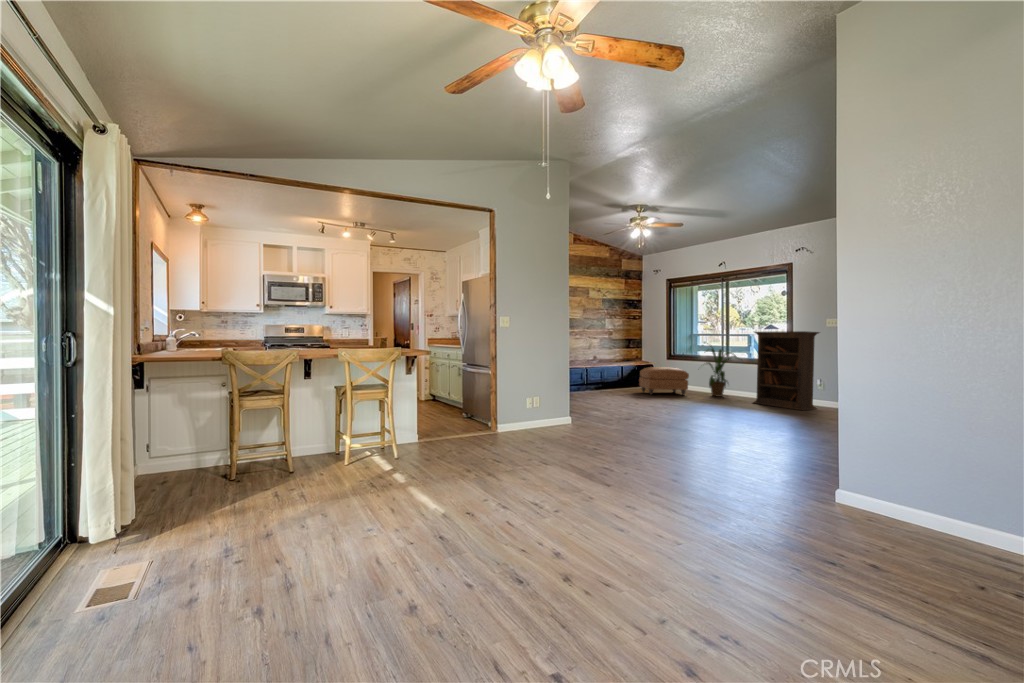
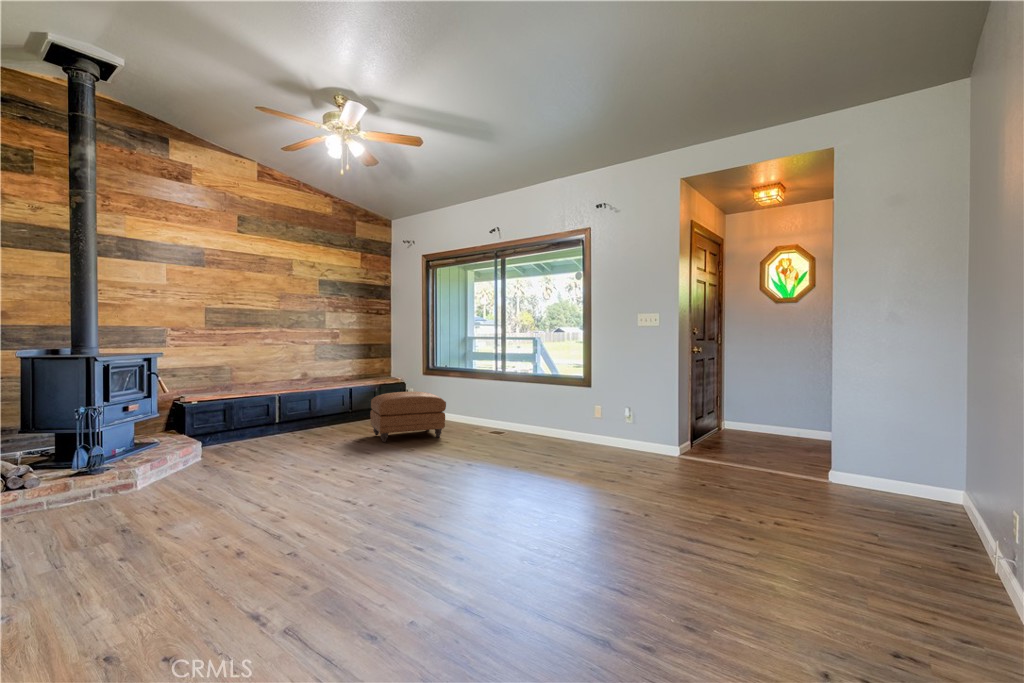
bookcase: present [753,331,819,410] -> none [535,335,629,464]
house plant: present [707,348,738,396] -> none [459,352,523,436]

